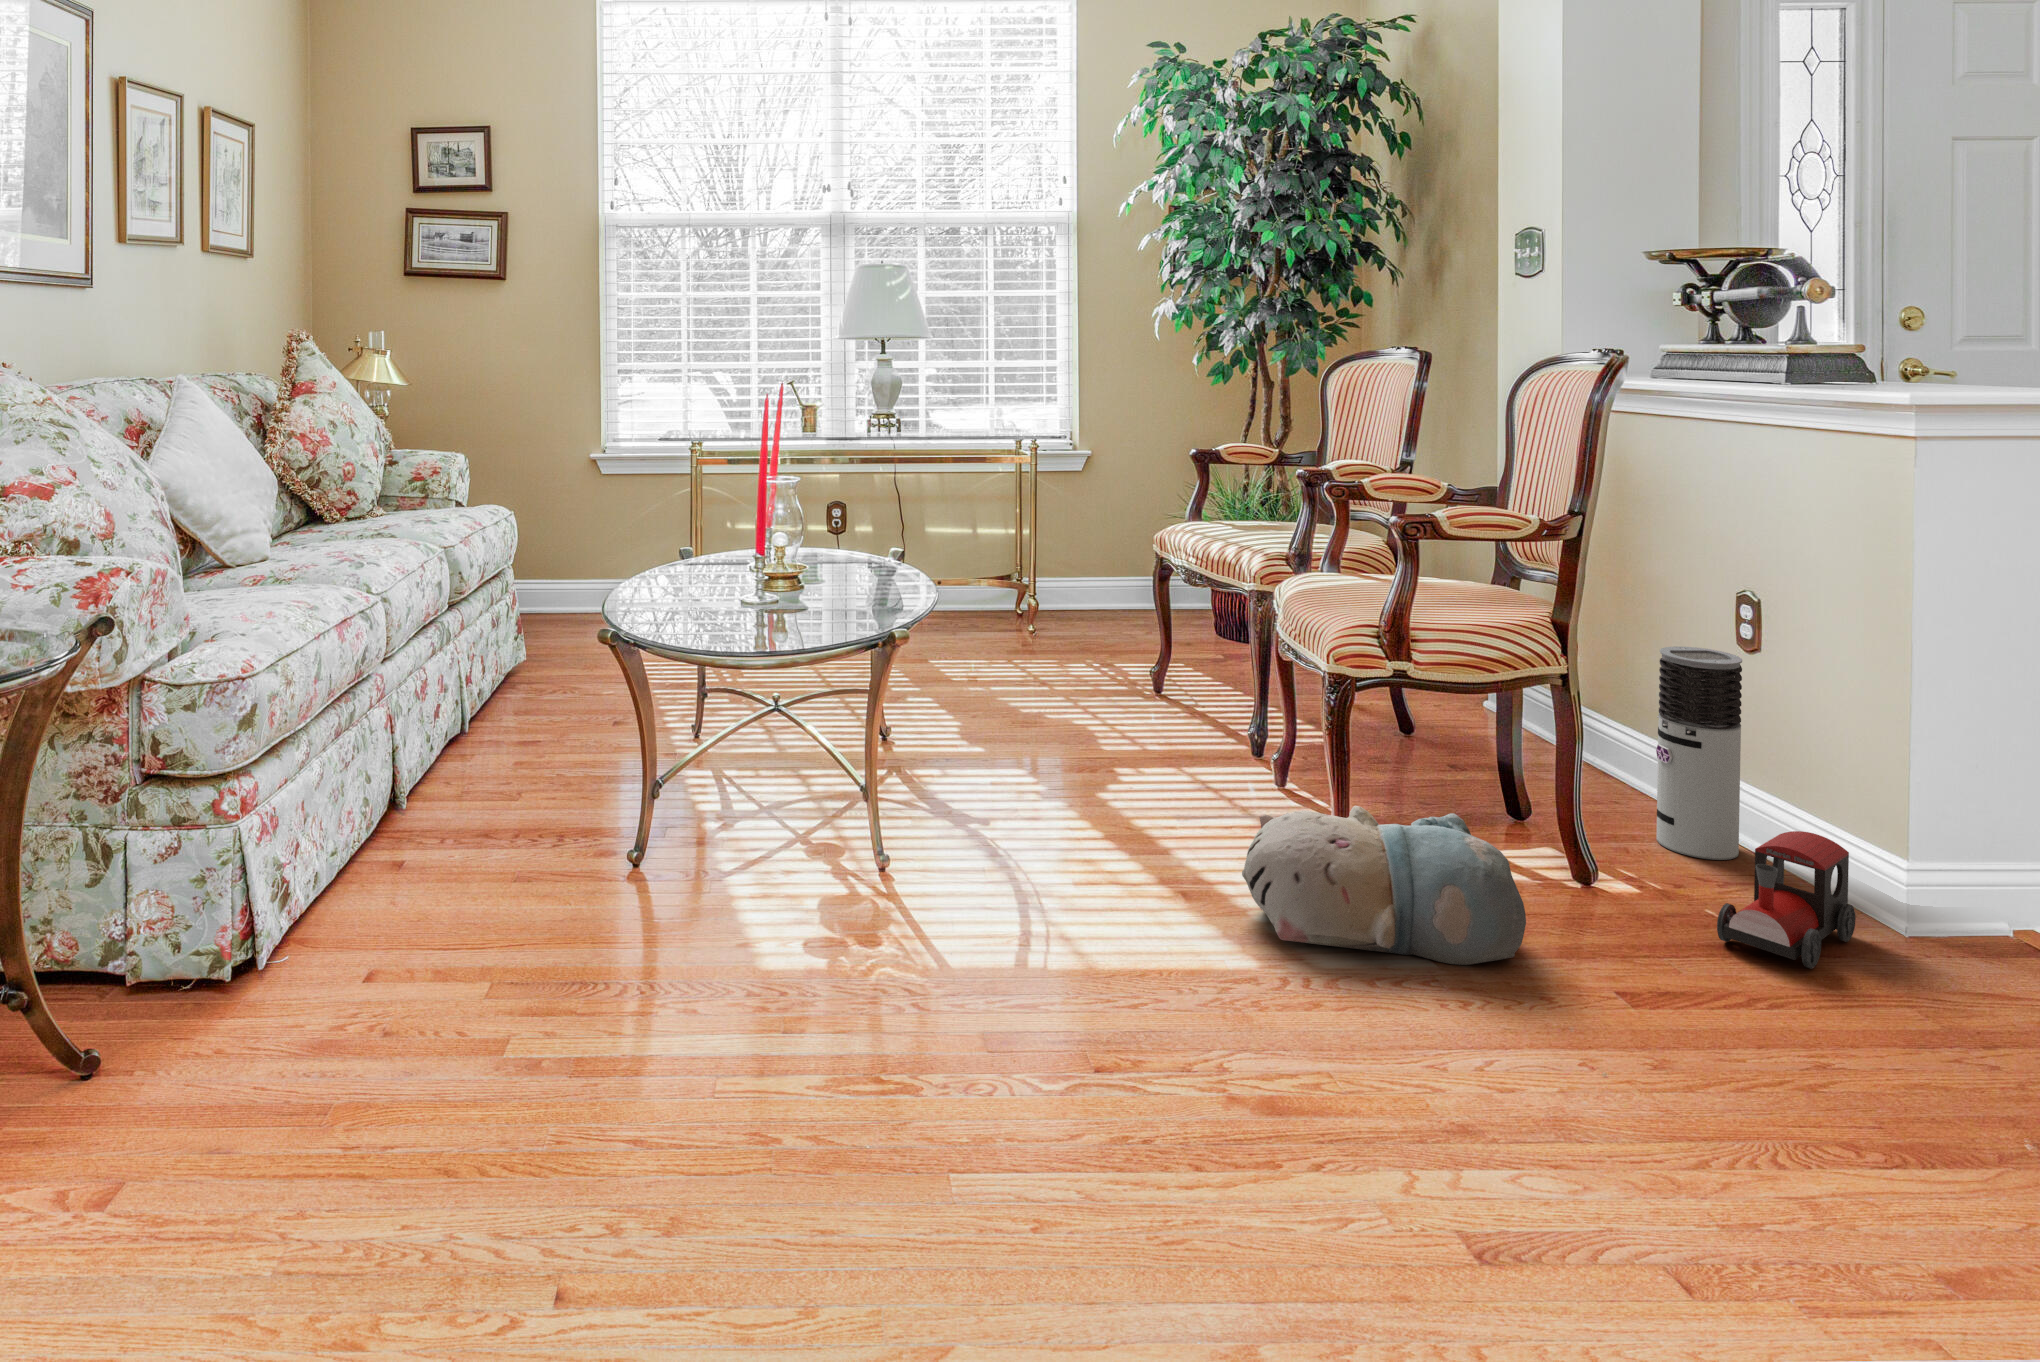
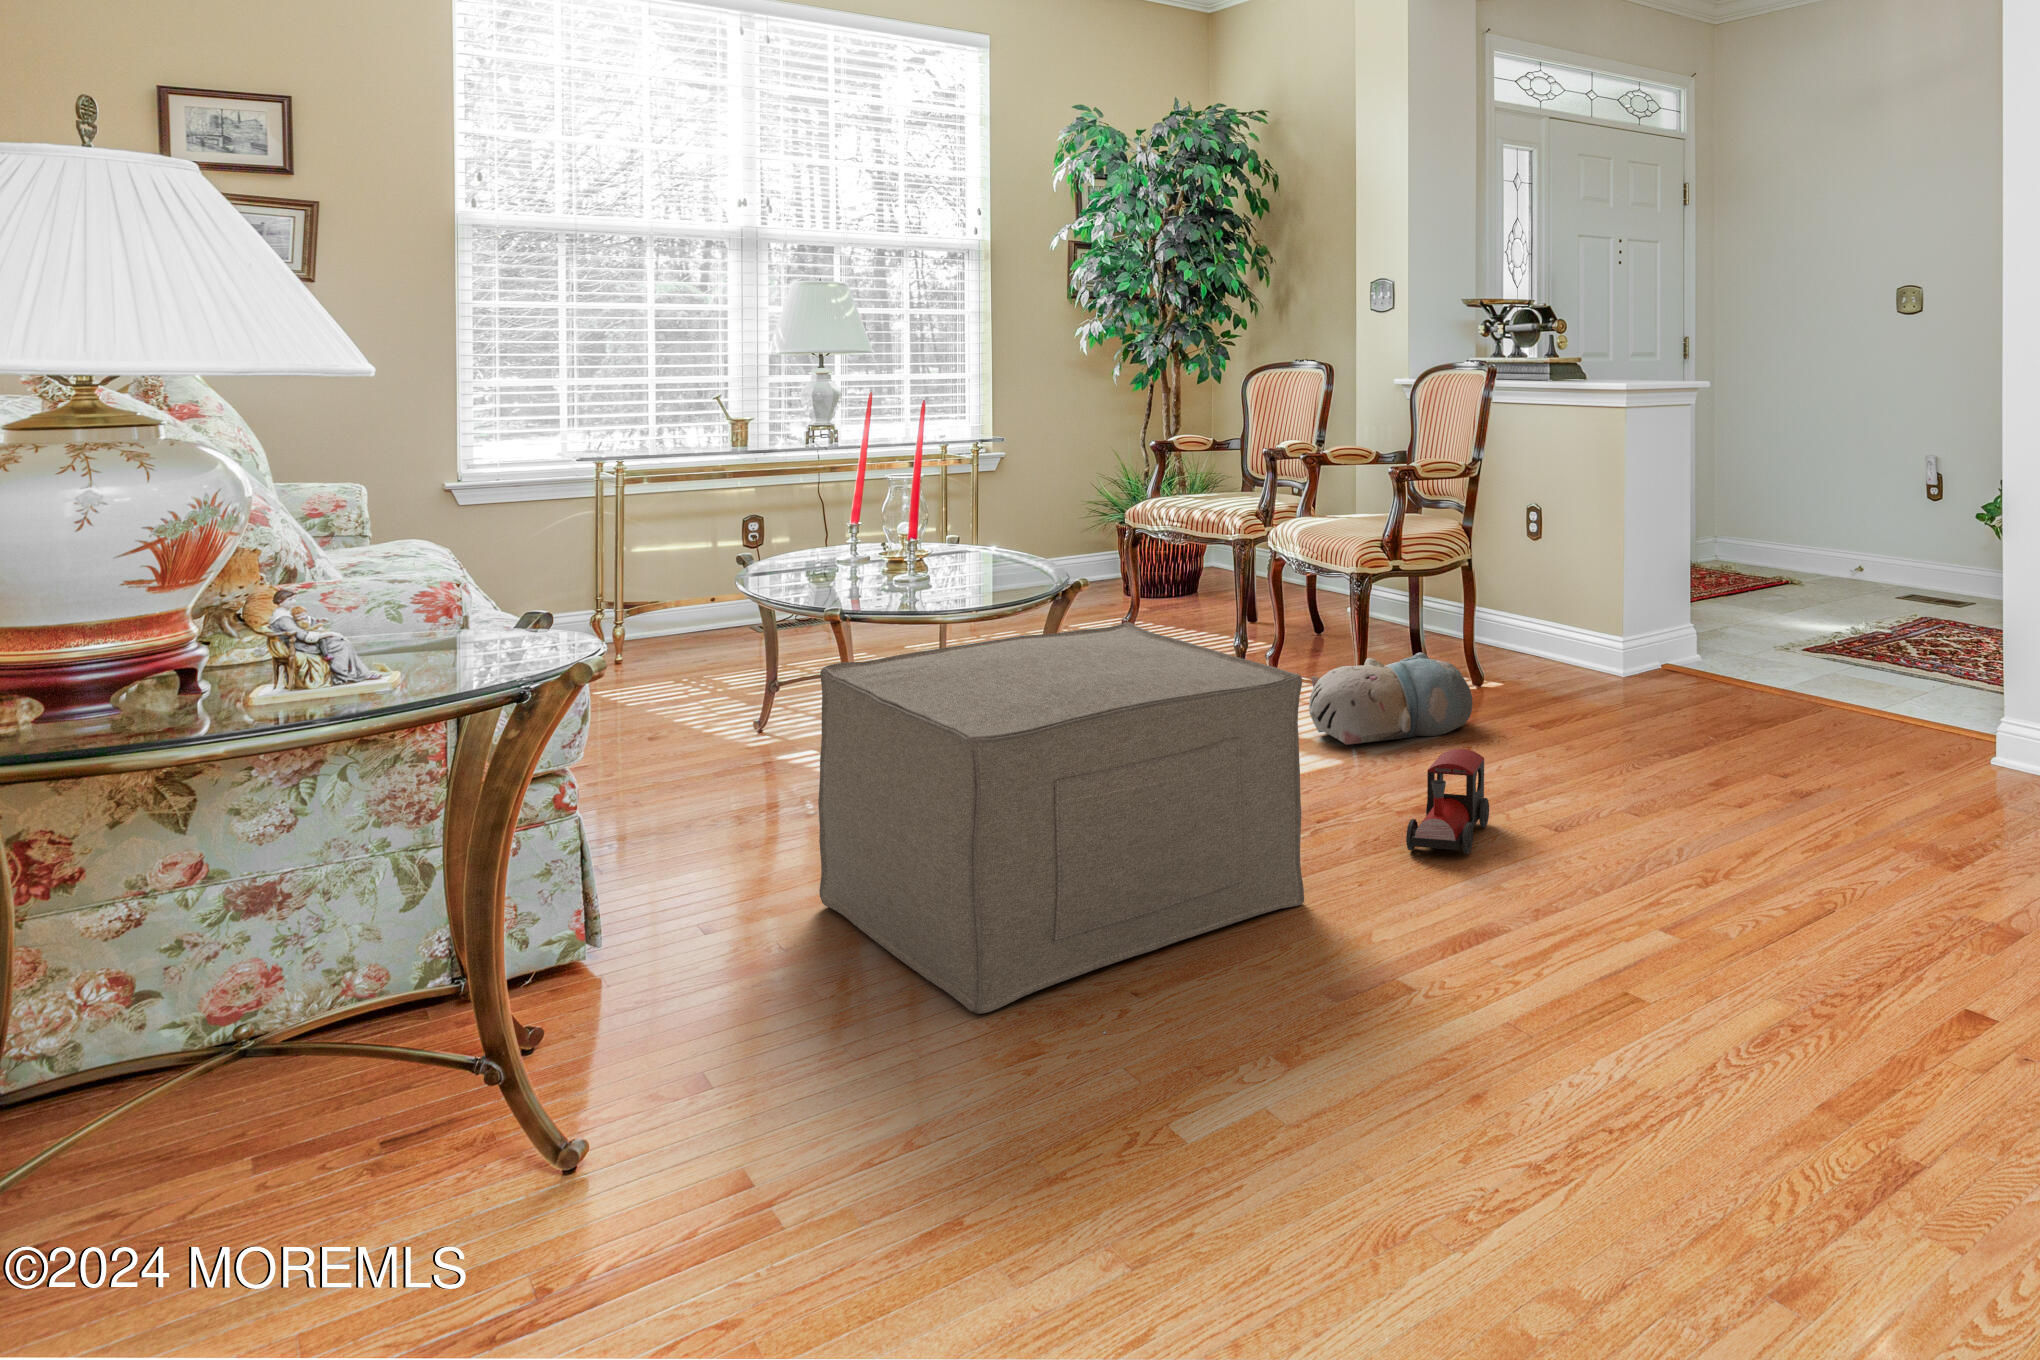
air purifier: present [1656,647,1742,860] -> none [1490,543,1533,668]
ottoman: none [343,709,938,1281] -> present [818,622,1304,1014]
toy train: present [1717,831,1856,969] -> present [1406,749,1489,854]

